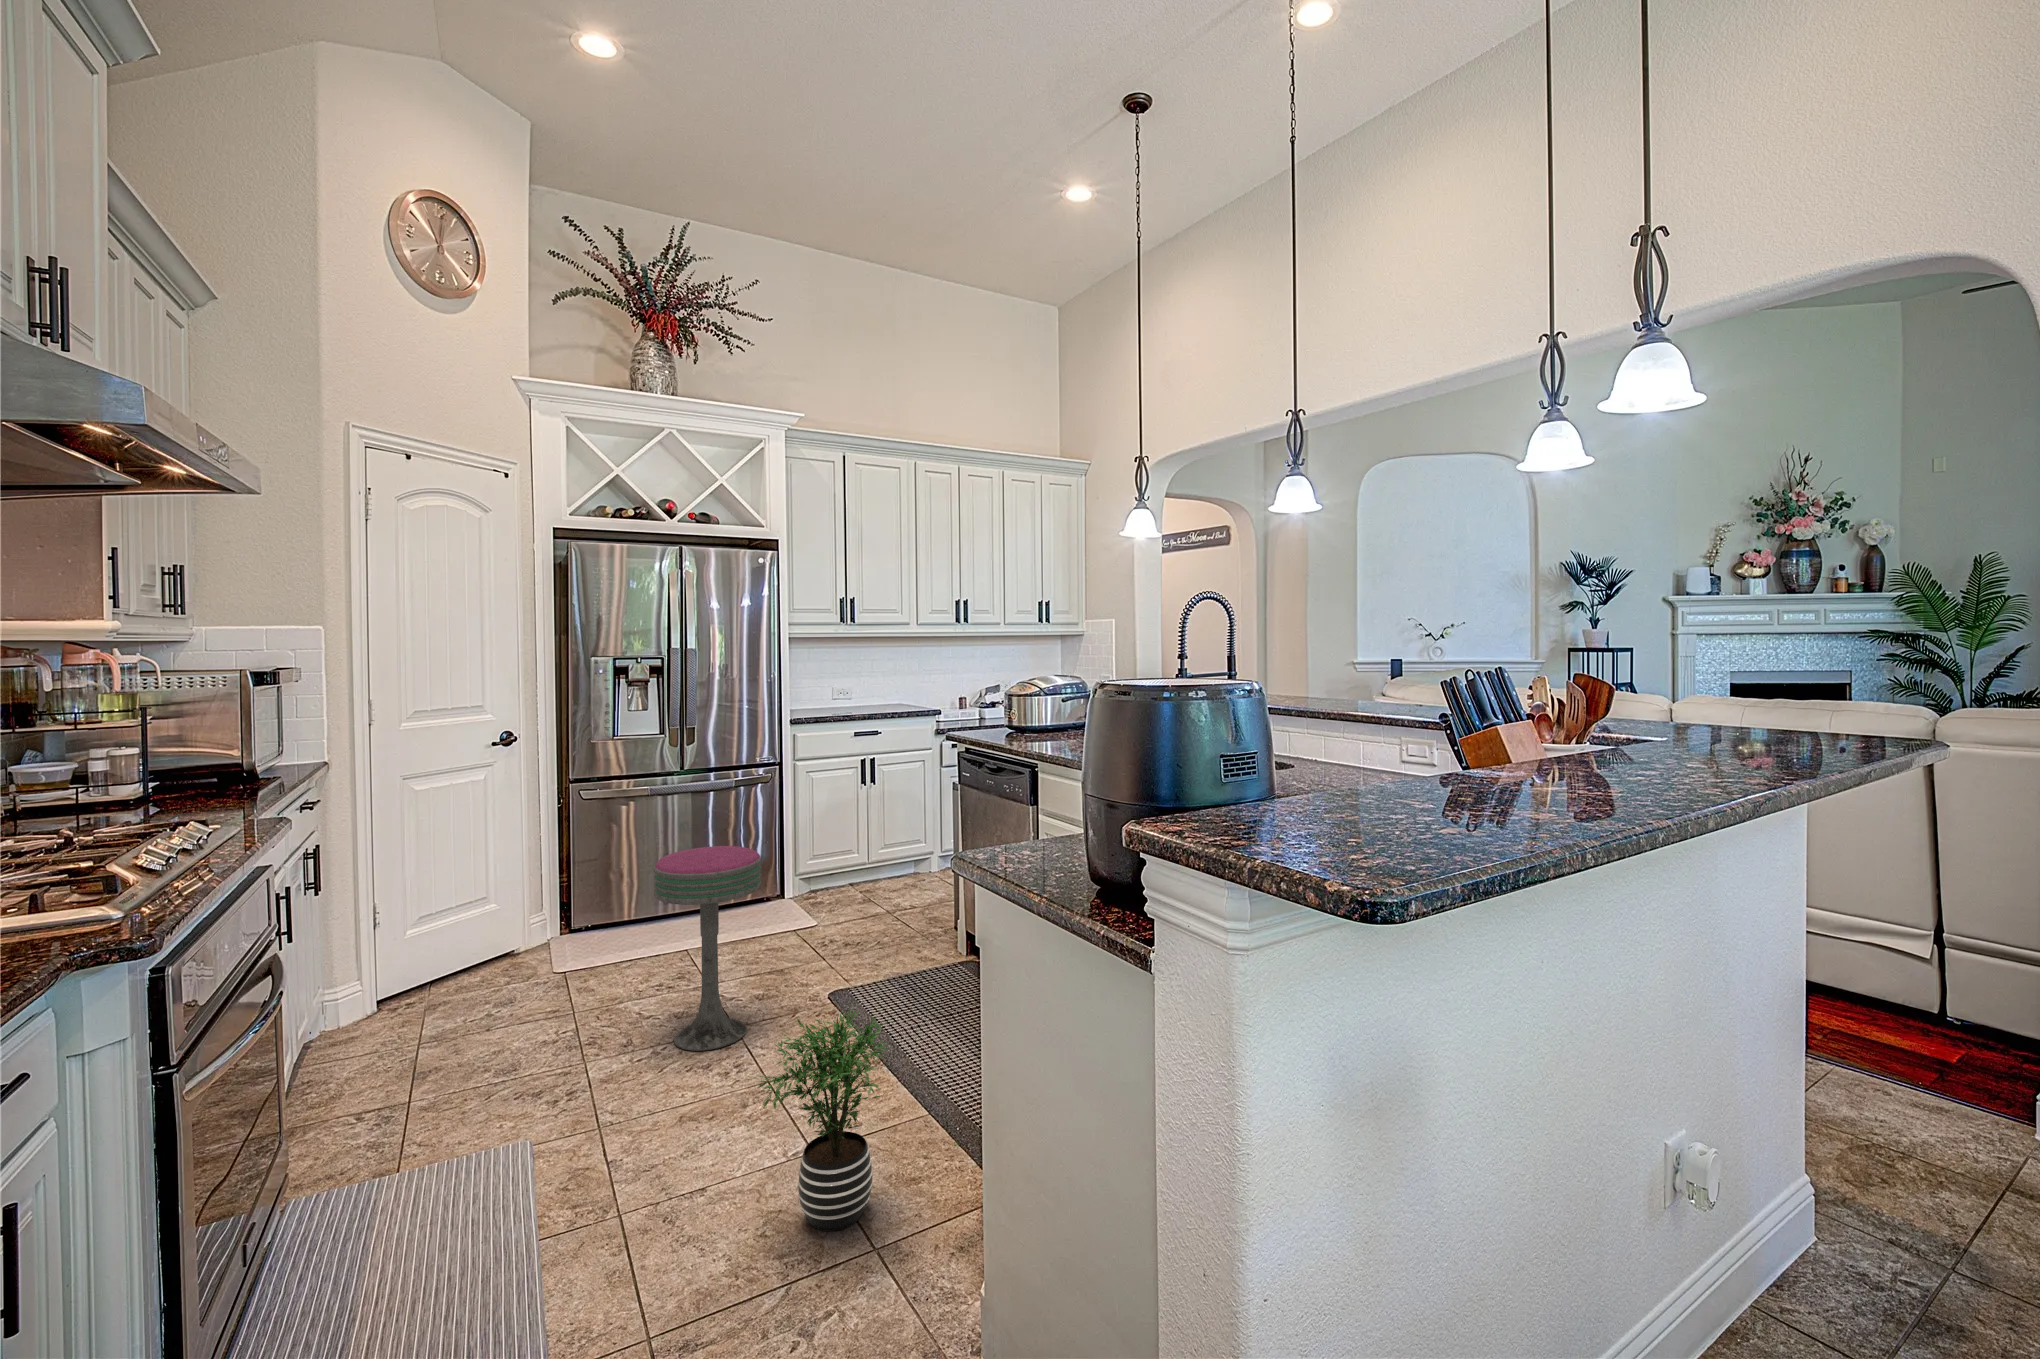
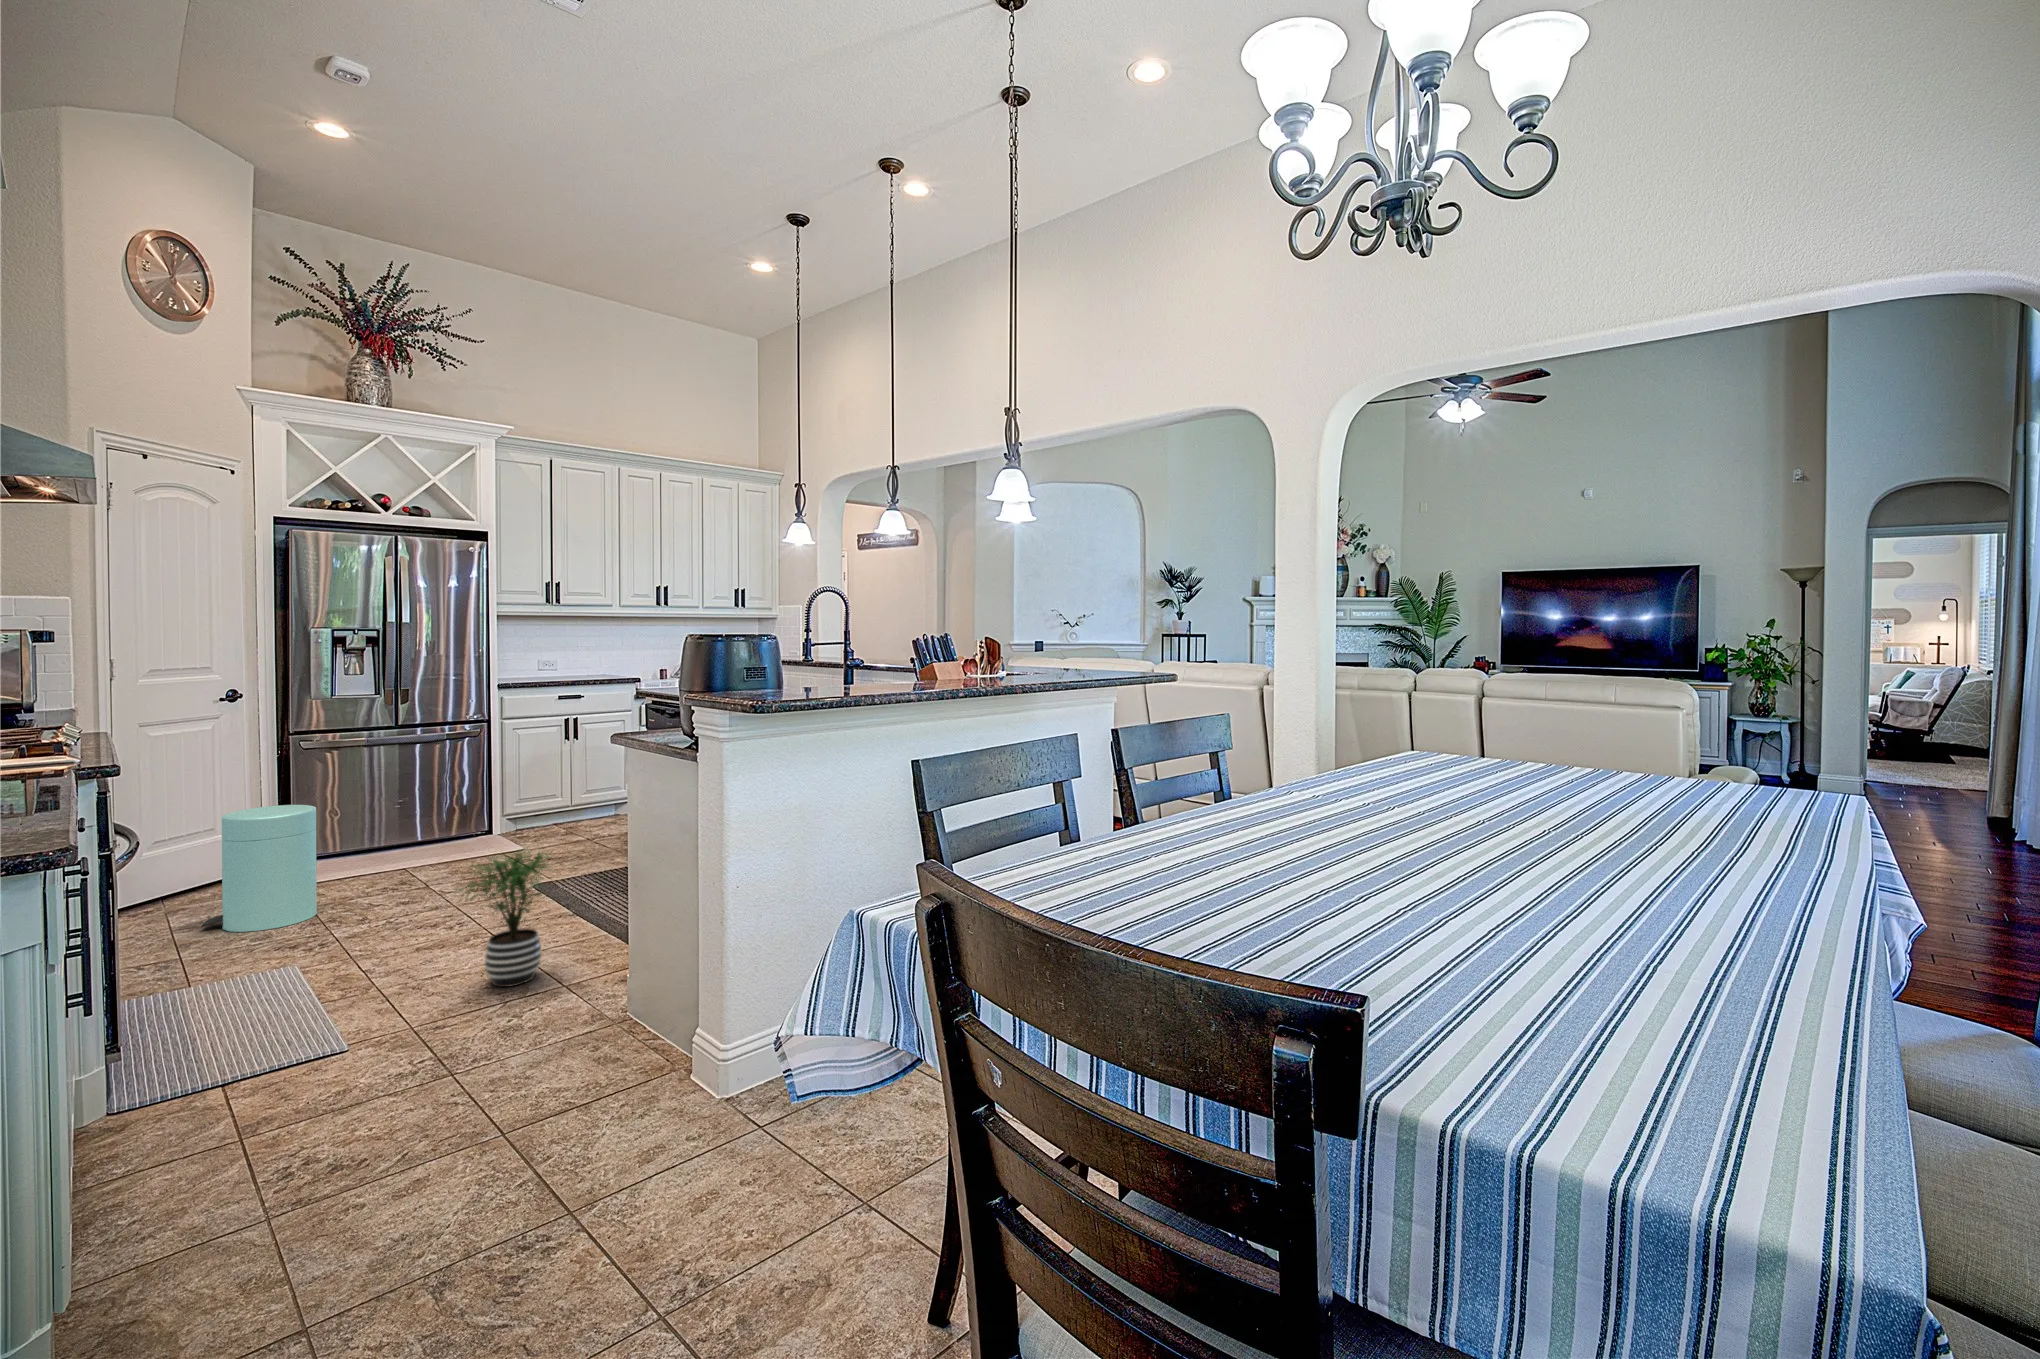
bar stool: present [654,846,761,1051] -> none [370,767,465,919]
trash can: none [475,888,599,1056] -> present [201,805,317,932]

